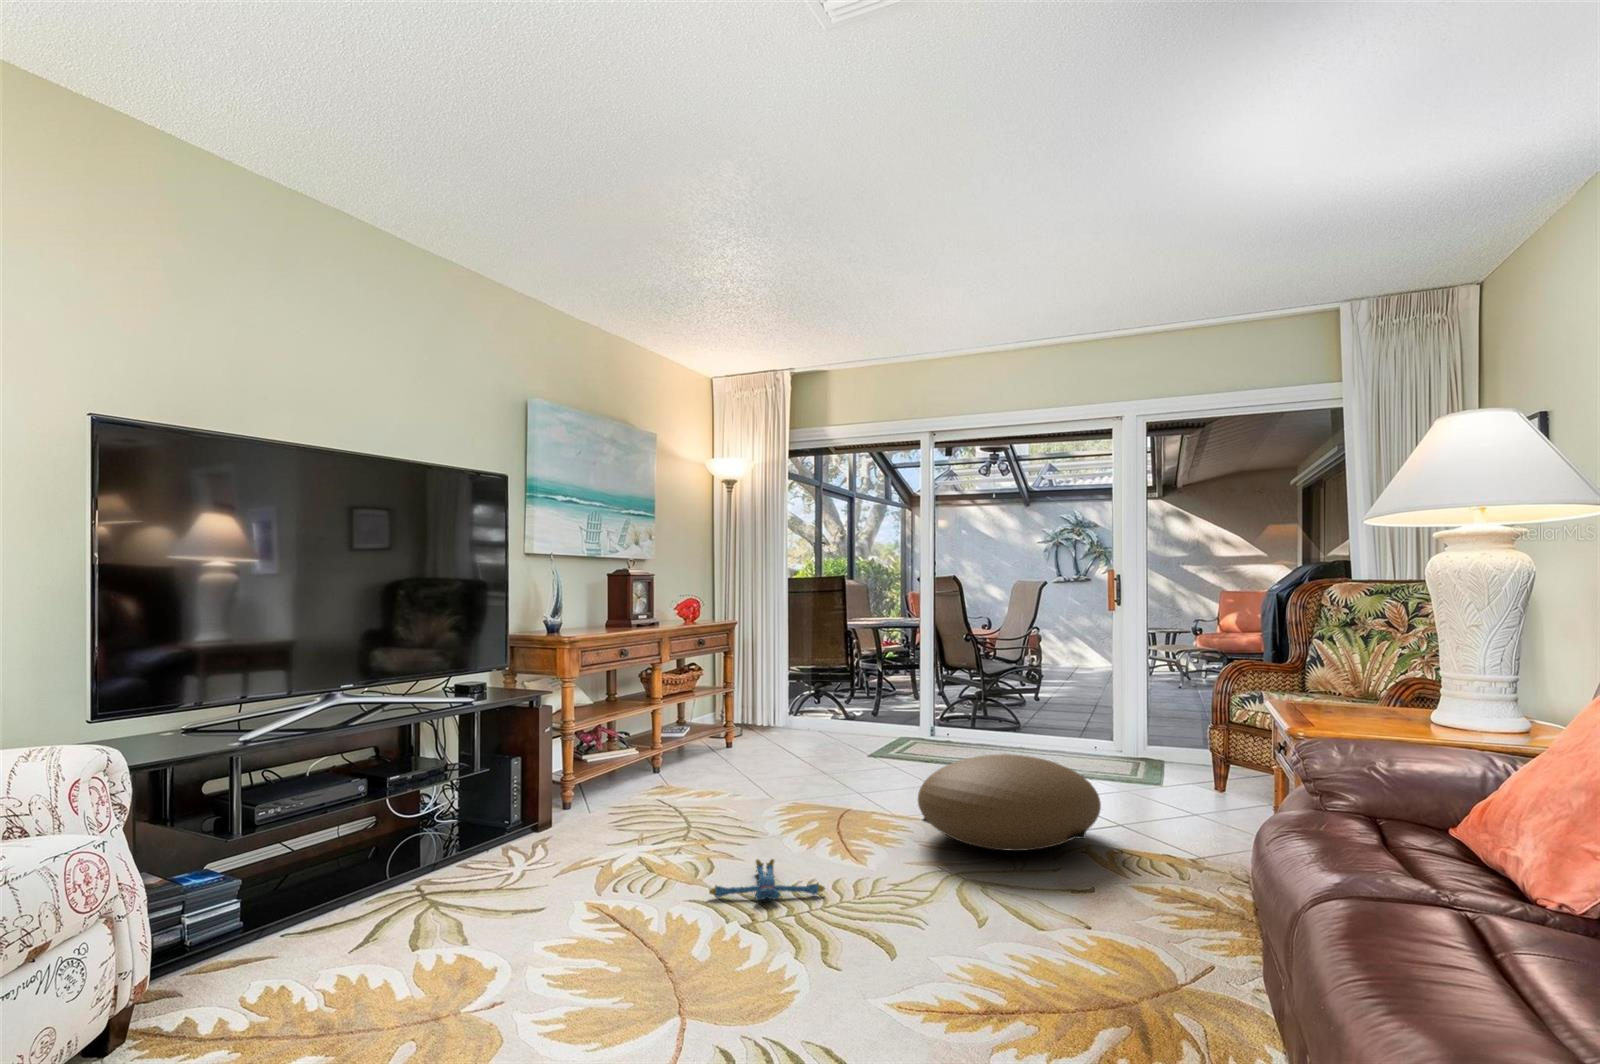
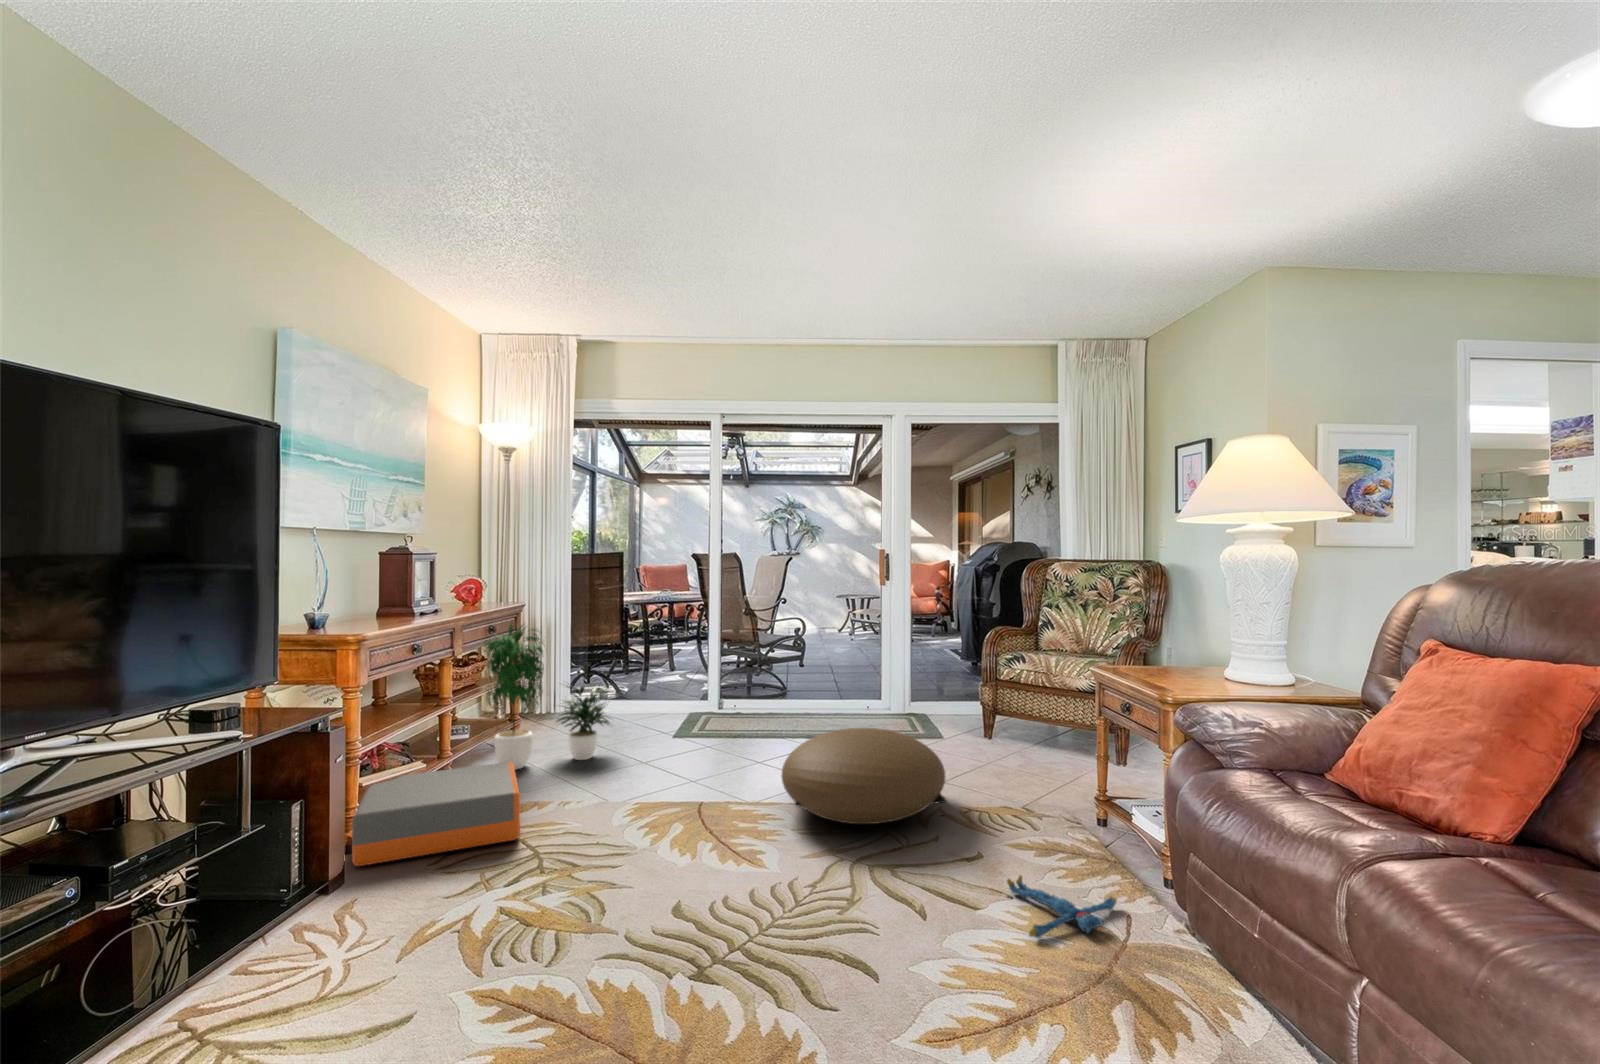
potted plant: none [688,630,811,770] -> present [483,622,610,770]
storage box: none [559,756,698,818] -> present [352,762,520,866]
plush toy: present [709,859,825,900] -> present [1007,875,1117,938]

